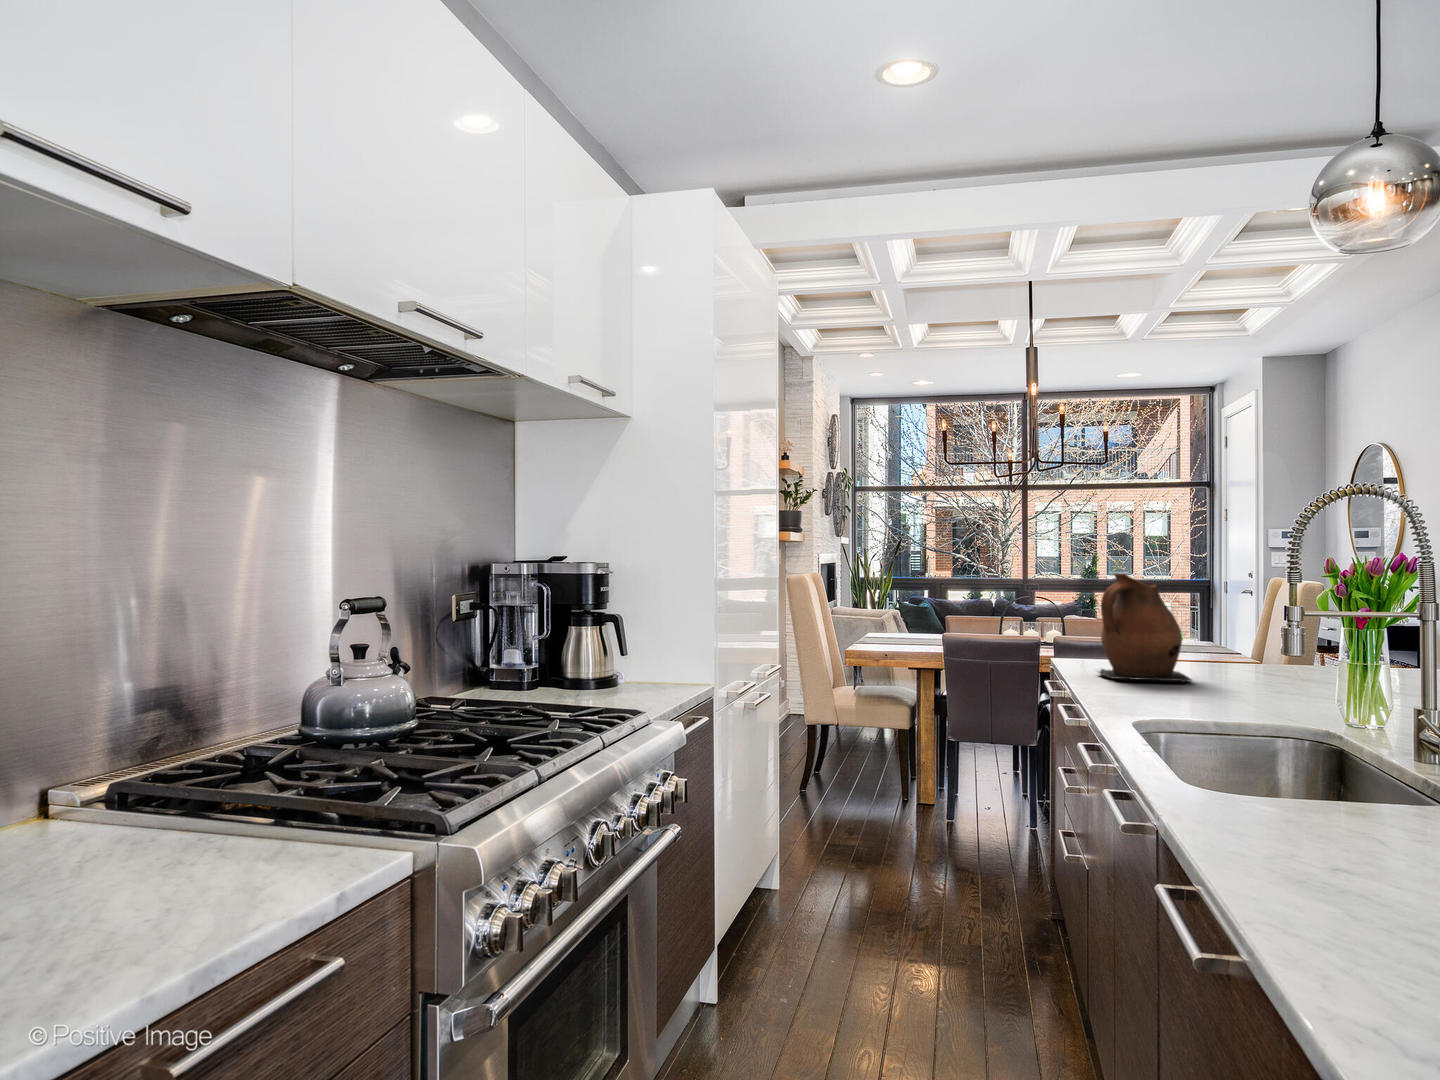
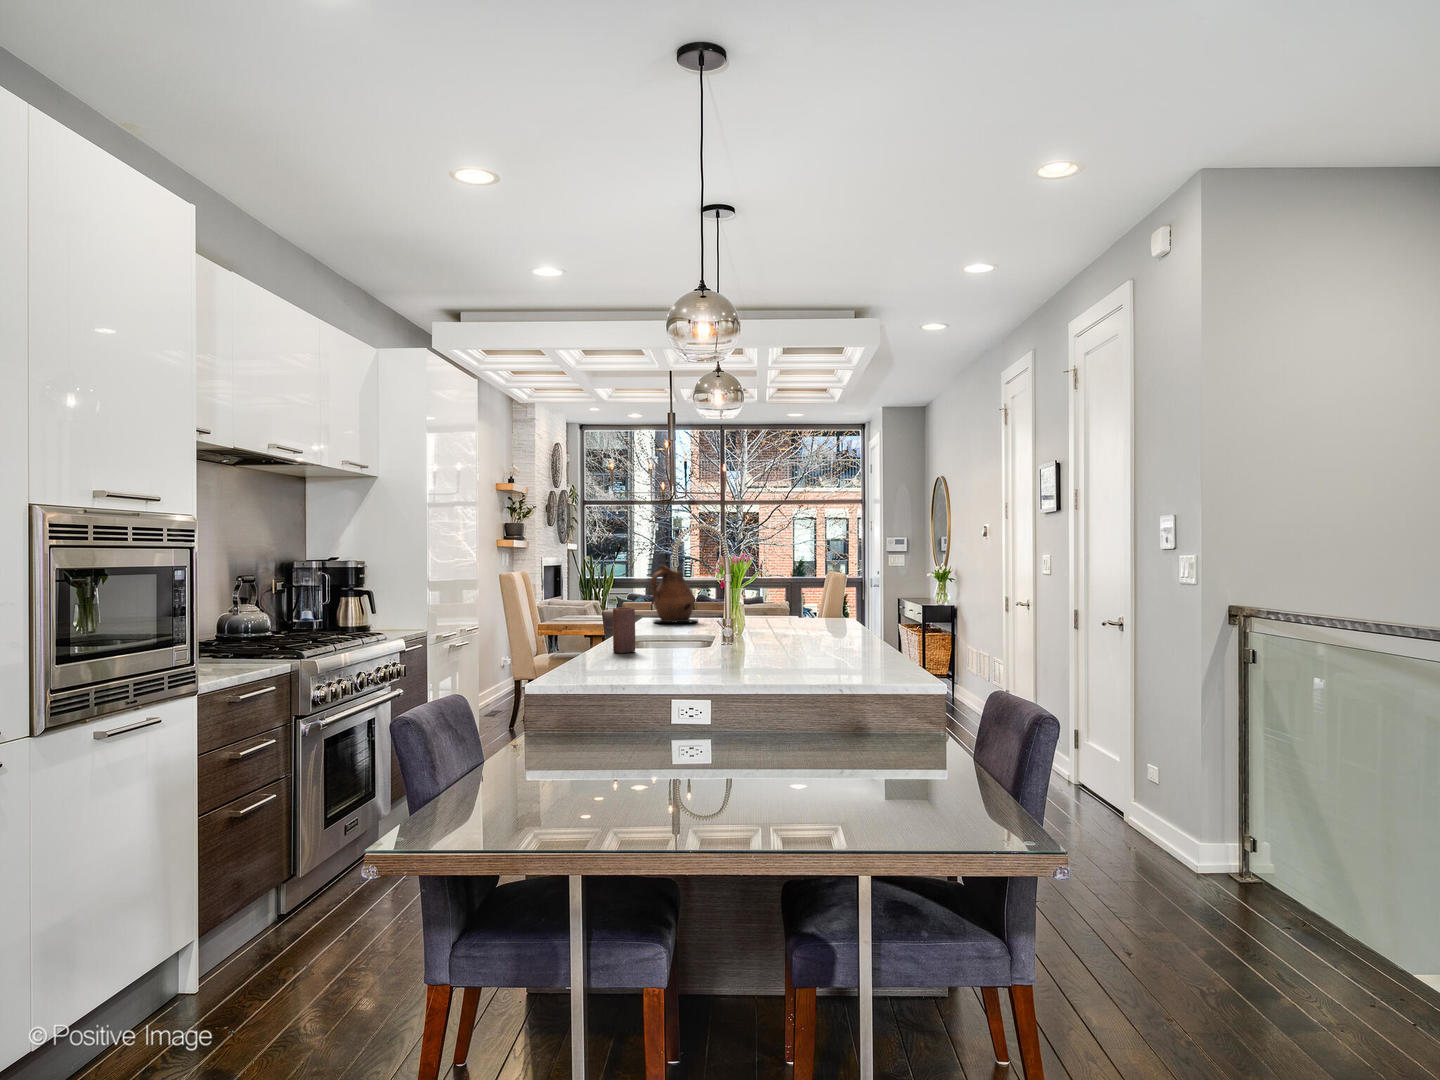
candle: none [1274,709,1349,849] -> present [613,607,635,653]

